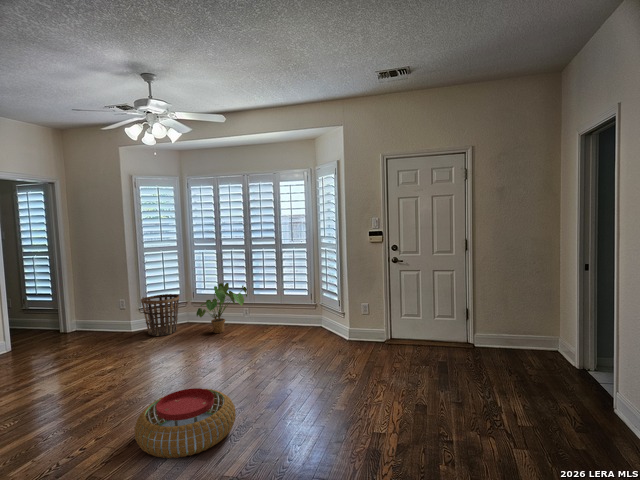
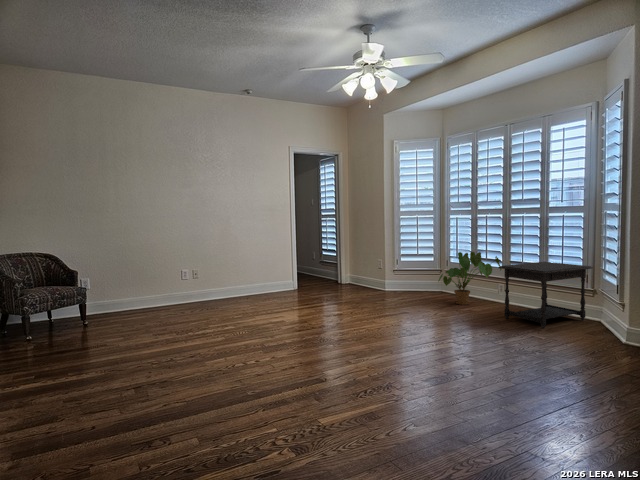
side table: none [257,286,315,341] -> present [499,262,593,328]
basket: present [141,294,179,336] -> none [393,258,429,297]
pouf: present [134,388,236,458] -> none [299,326,396,384]

